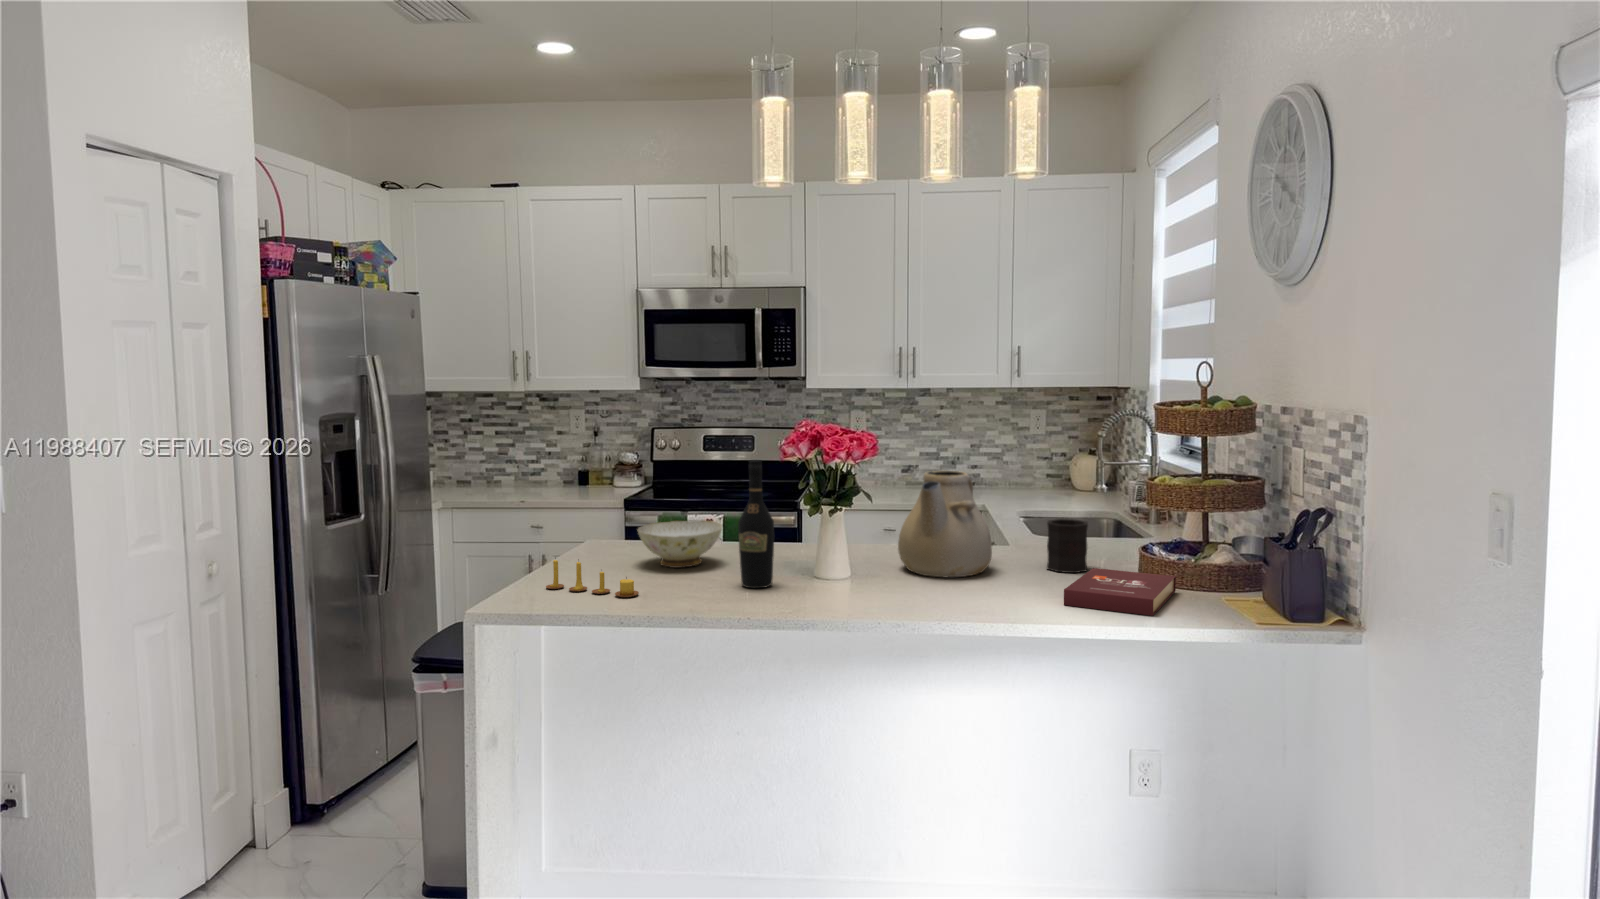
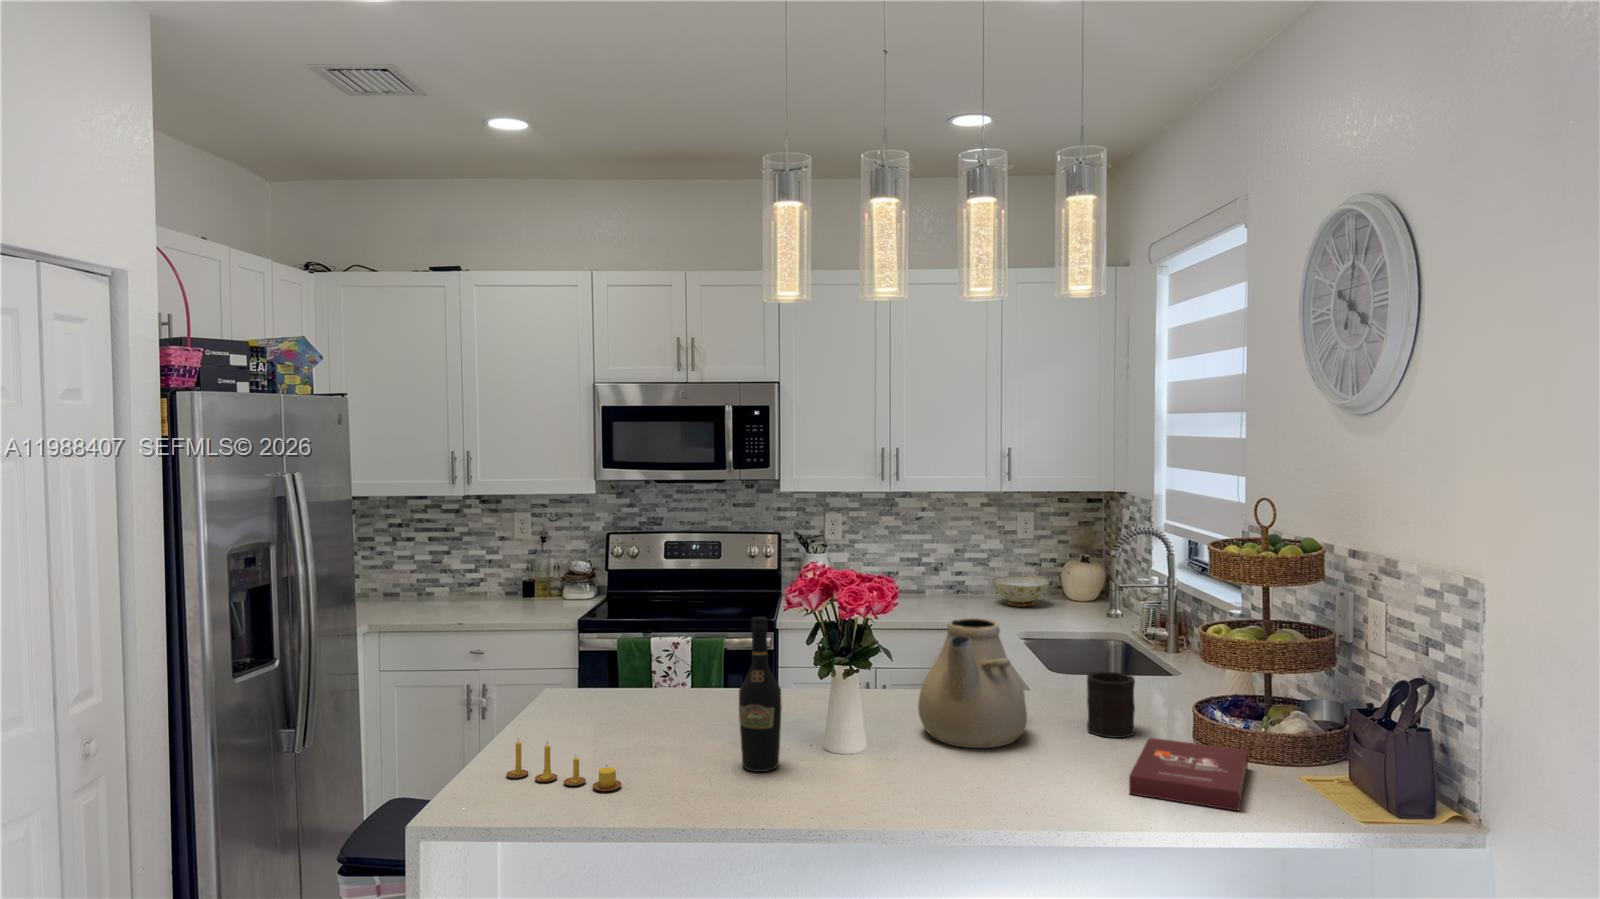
ceramic bowl: present [638,520,722,568] -> present [992,576,1049,607]

